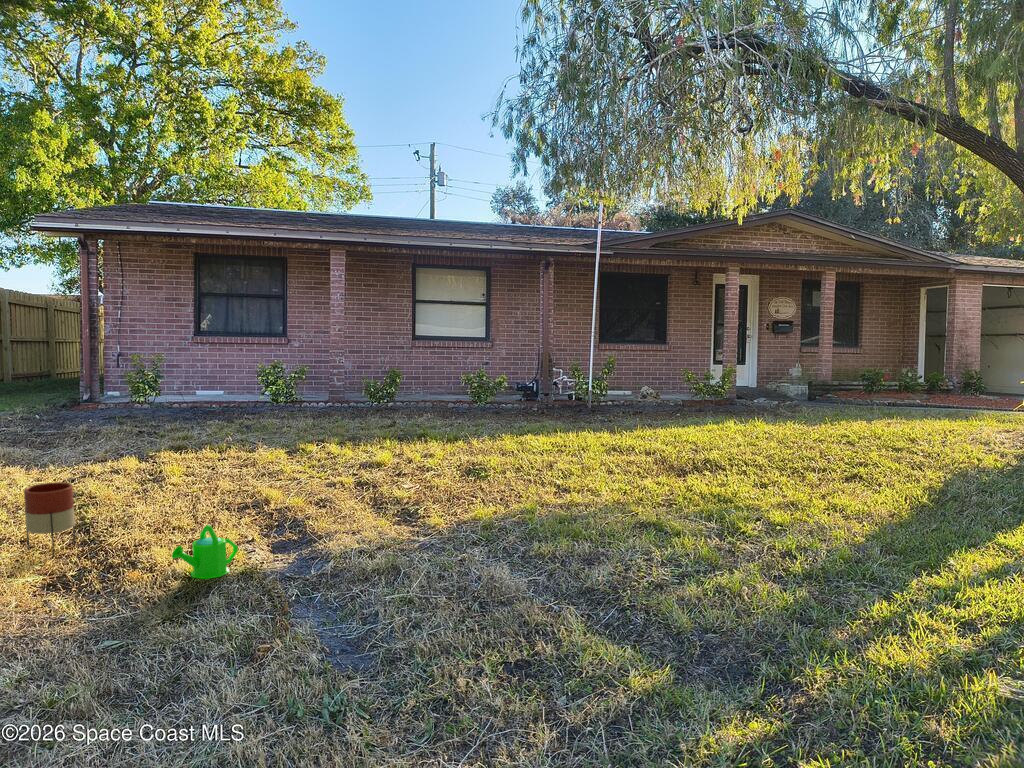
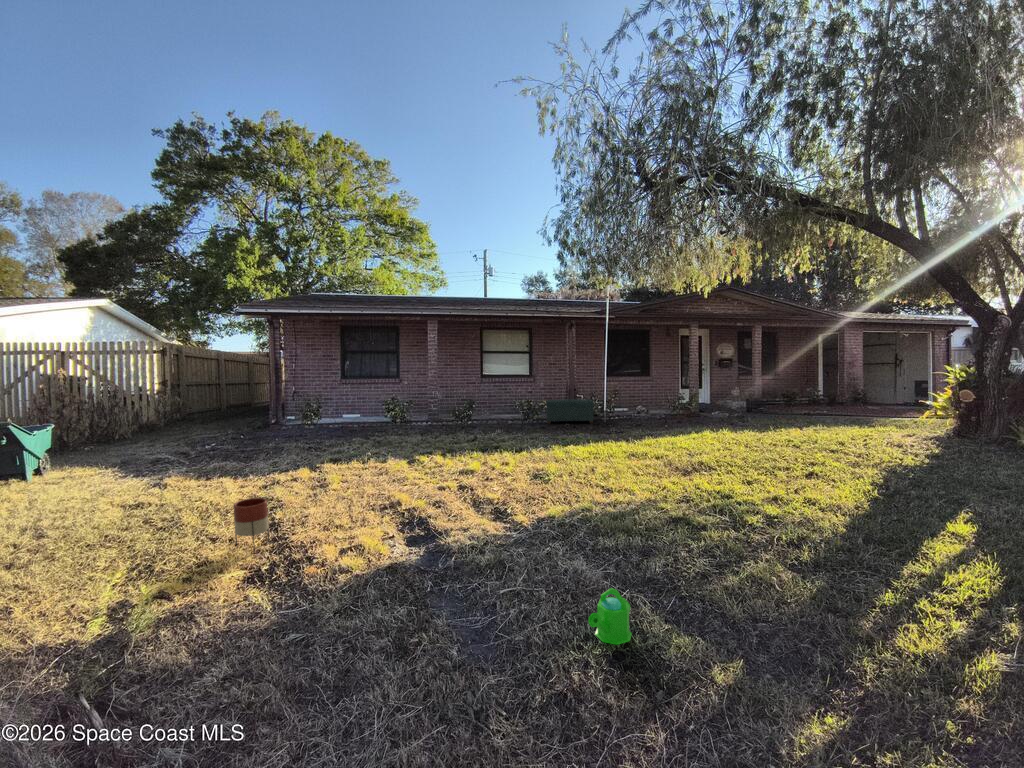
bench: none [503,371,573,408] -> present [546,399,594,424]
watering can: present [172,525,238,579] -> present [588,588,632,645]

